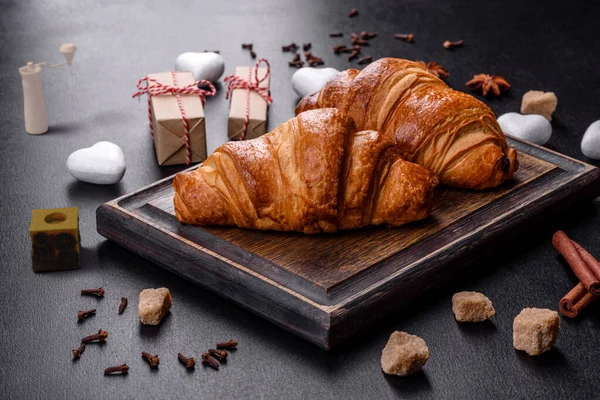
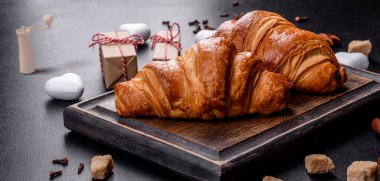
candle: present [29,207,82,271] -> none [18,109,54,151]

